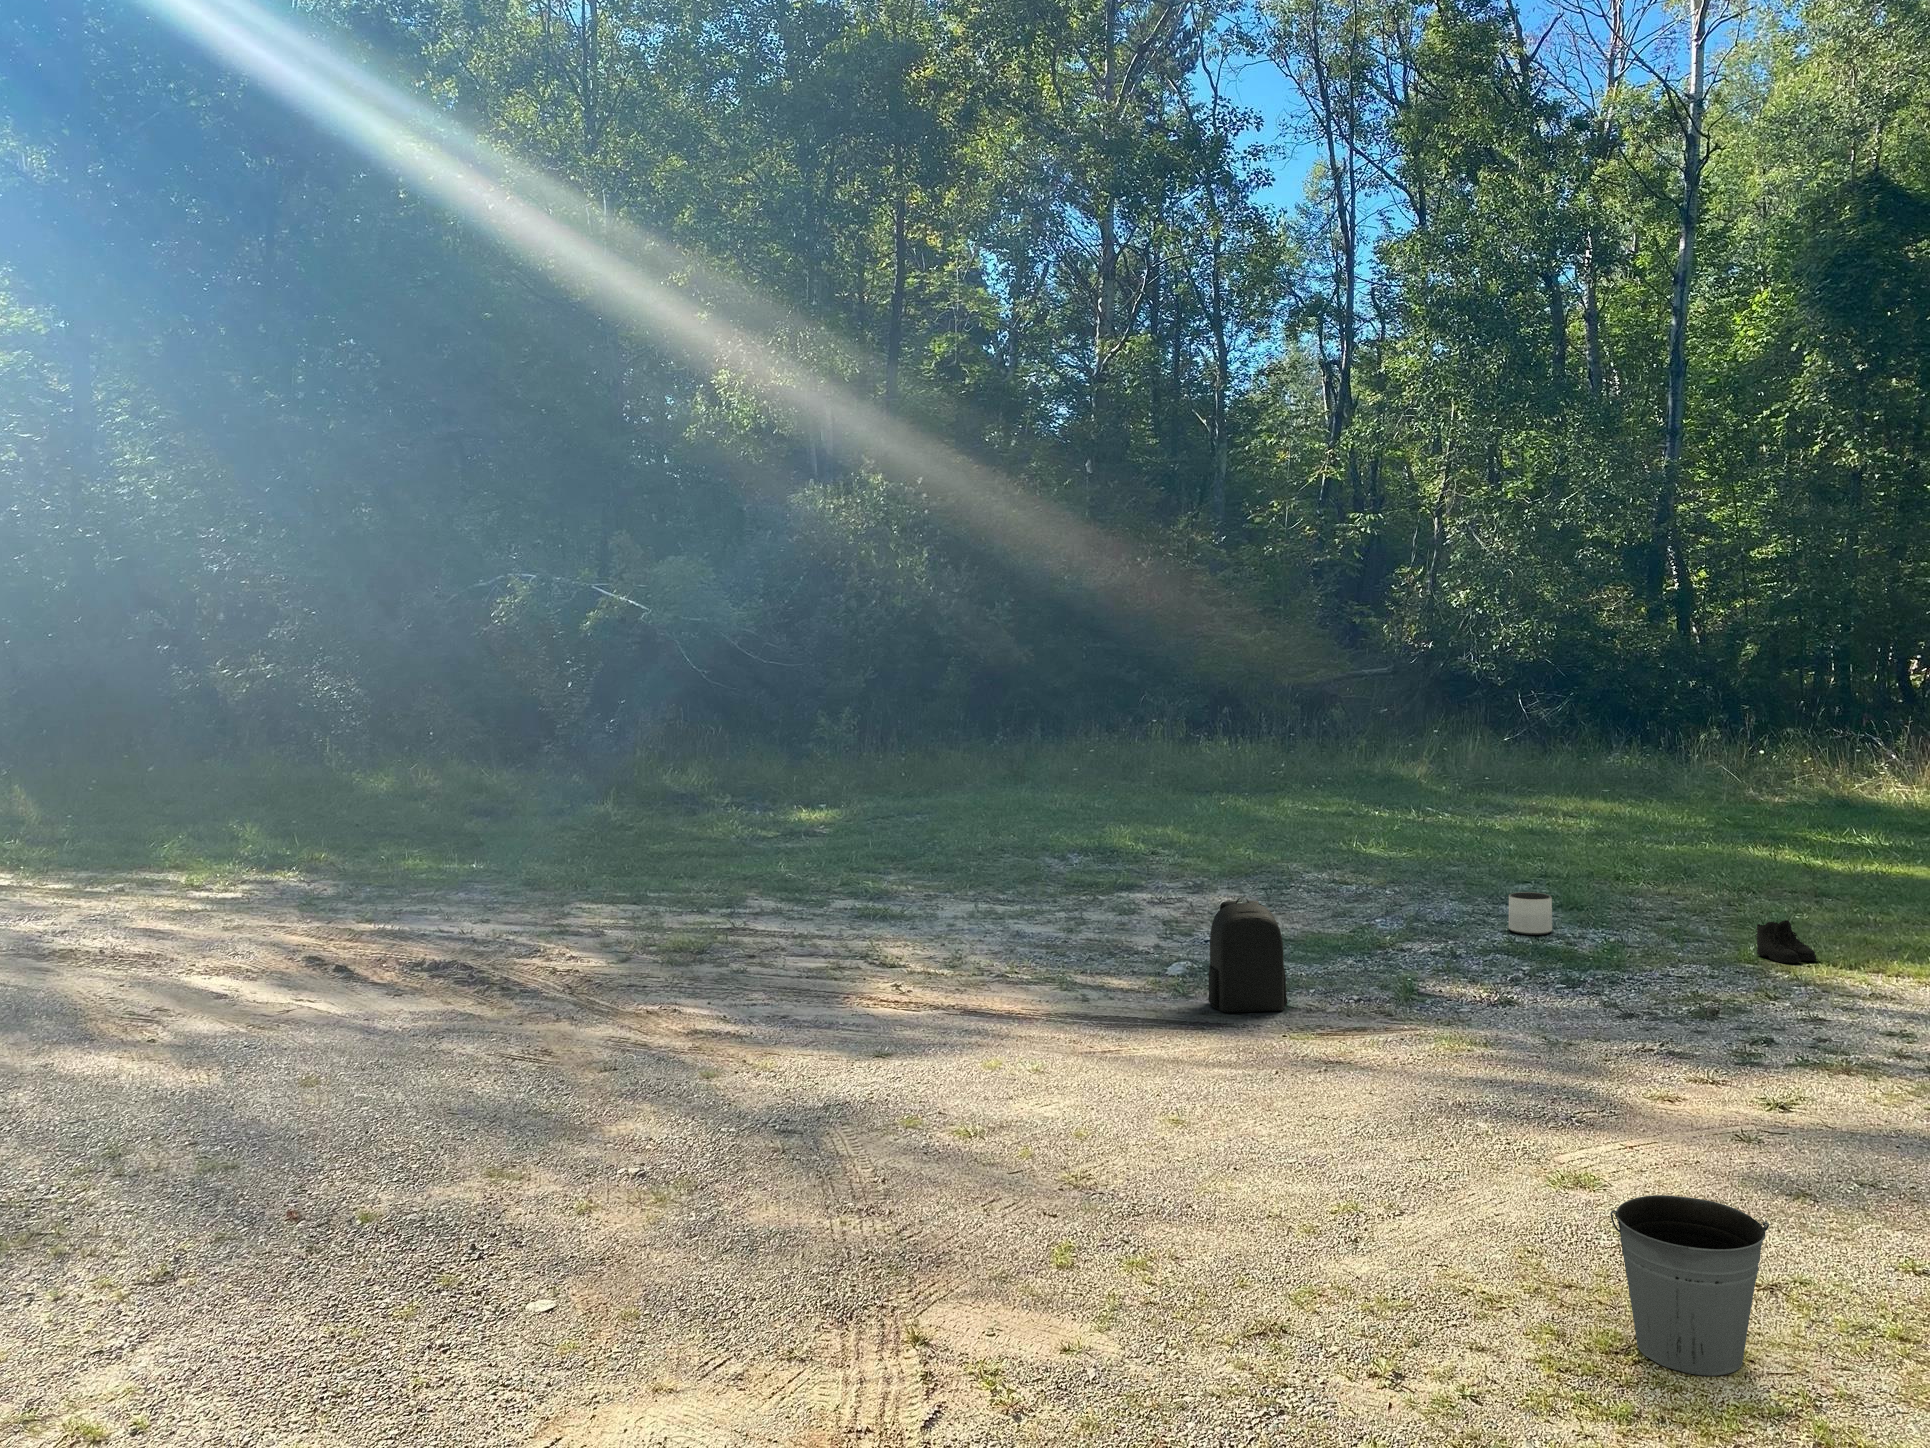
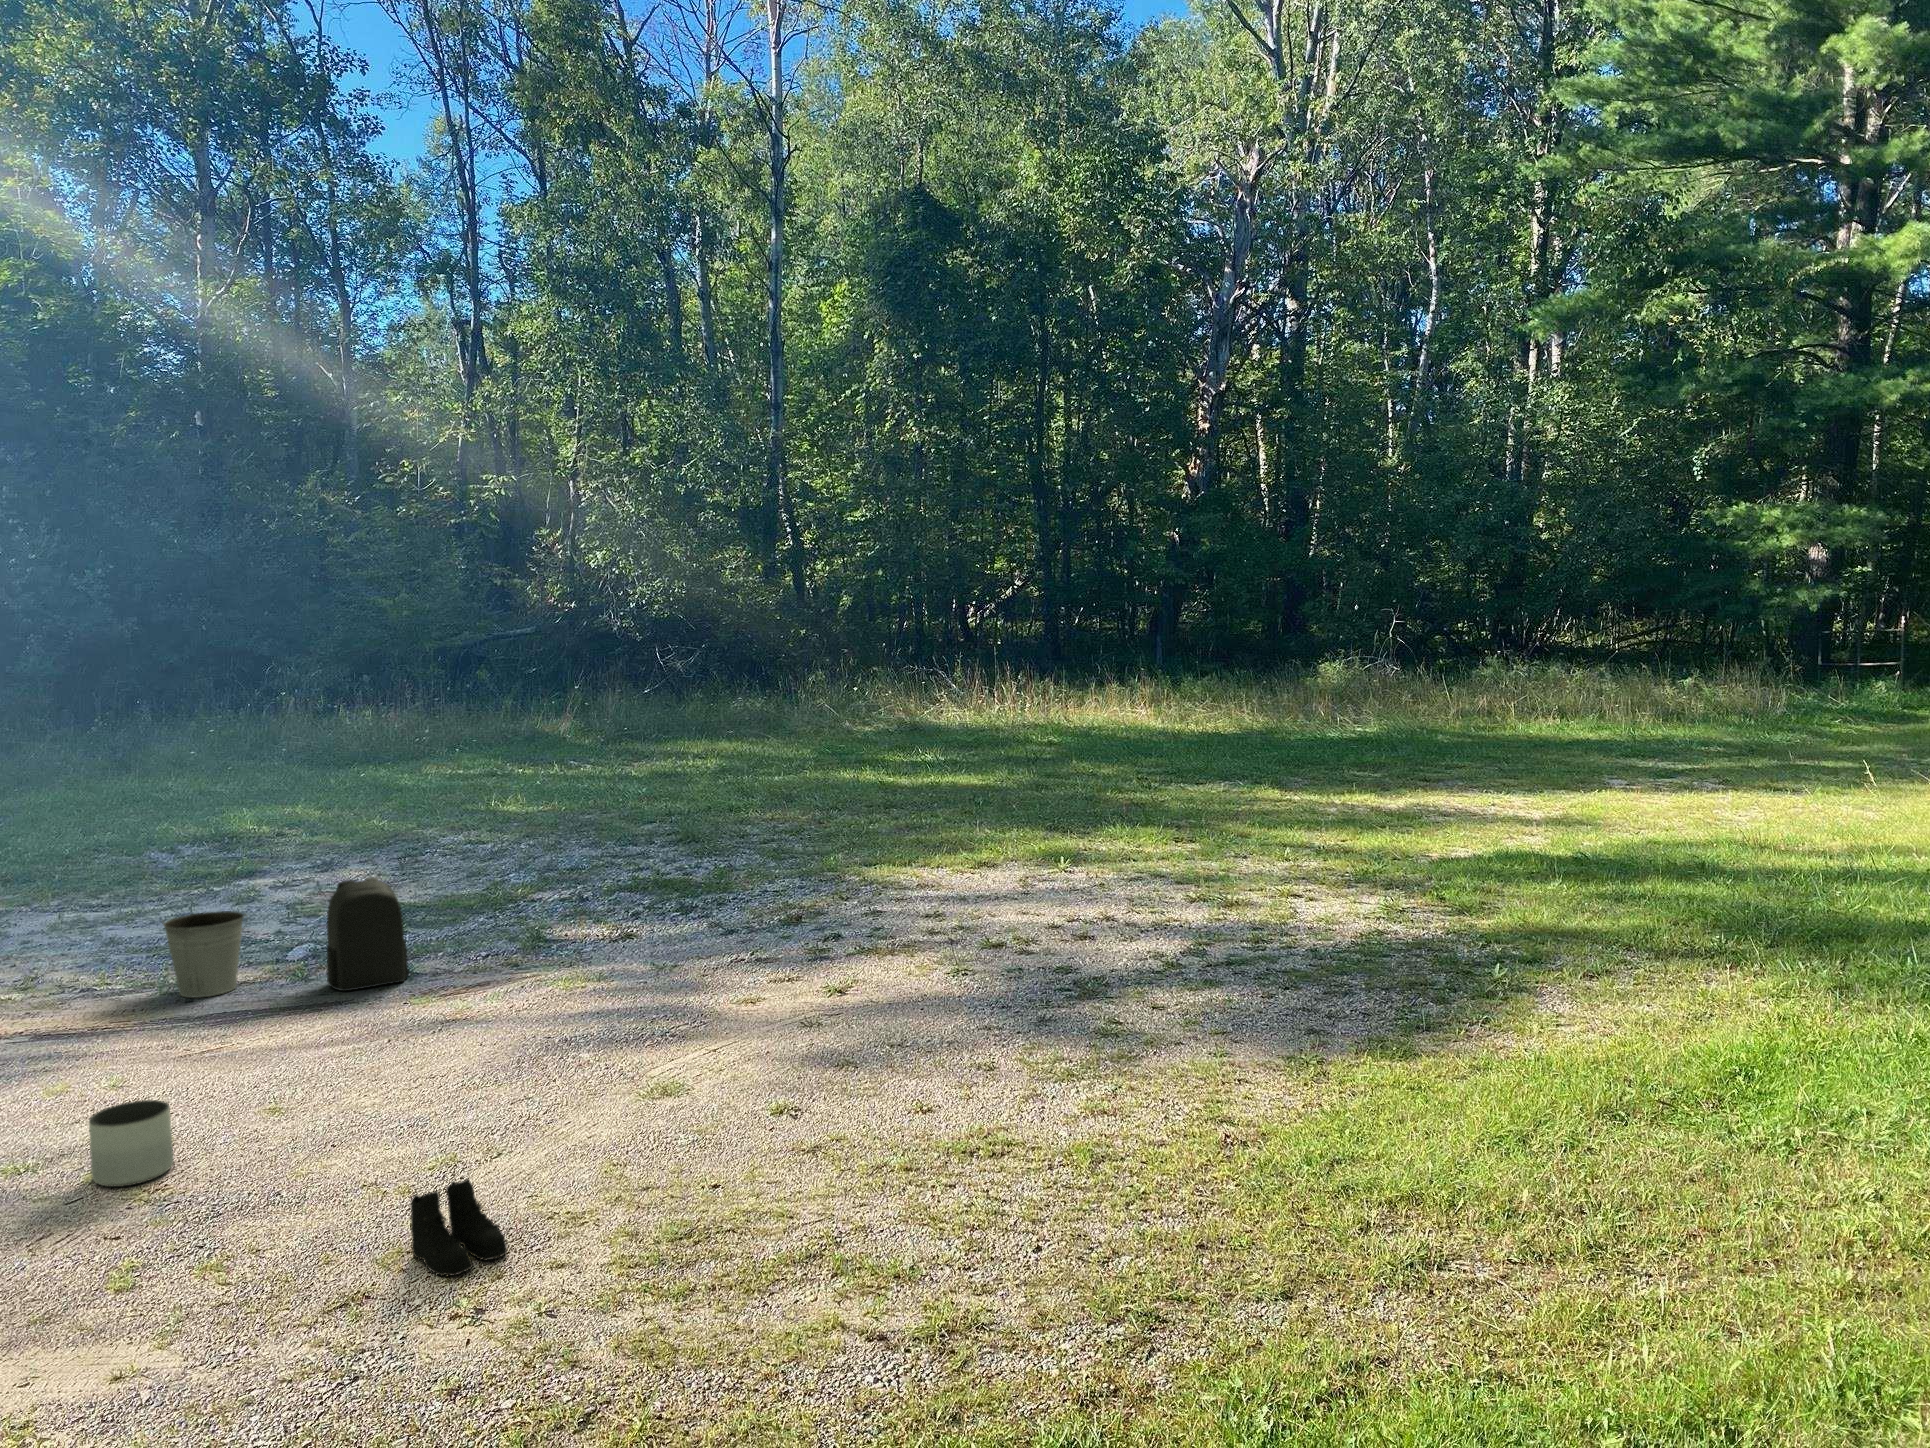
planter: present [1508,892,1552,935] -> present [89,1100,174,1187]
boots: present [1755,920,1817,963] -> present [410,1179,507,1276]
bucket: present [1610,1195,1769,1376] -> present [162,911,246,998]

